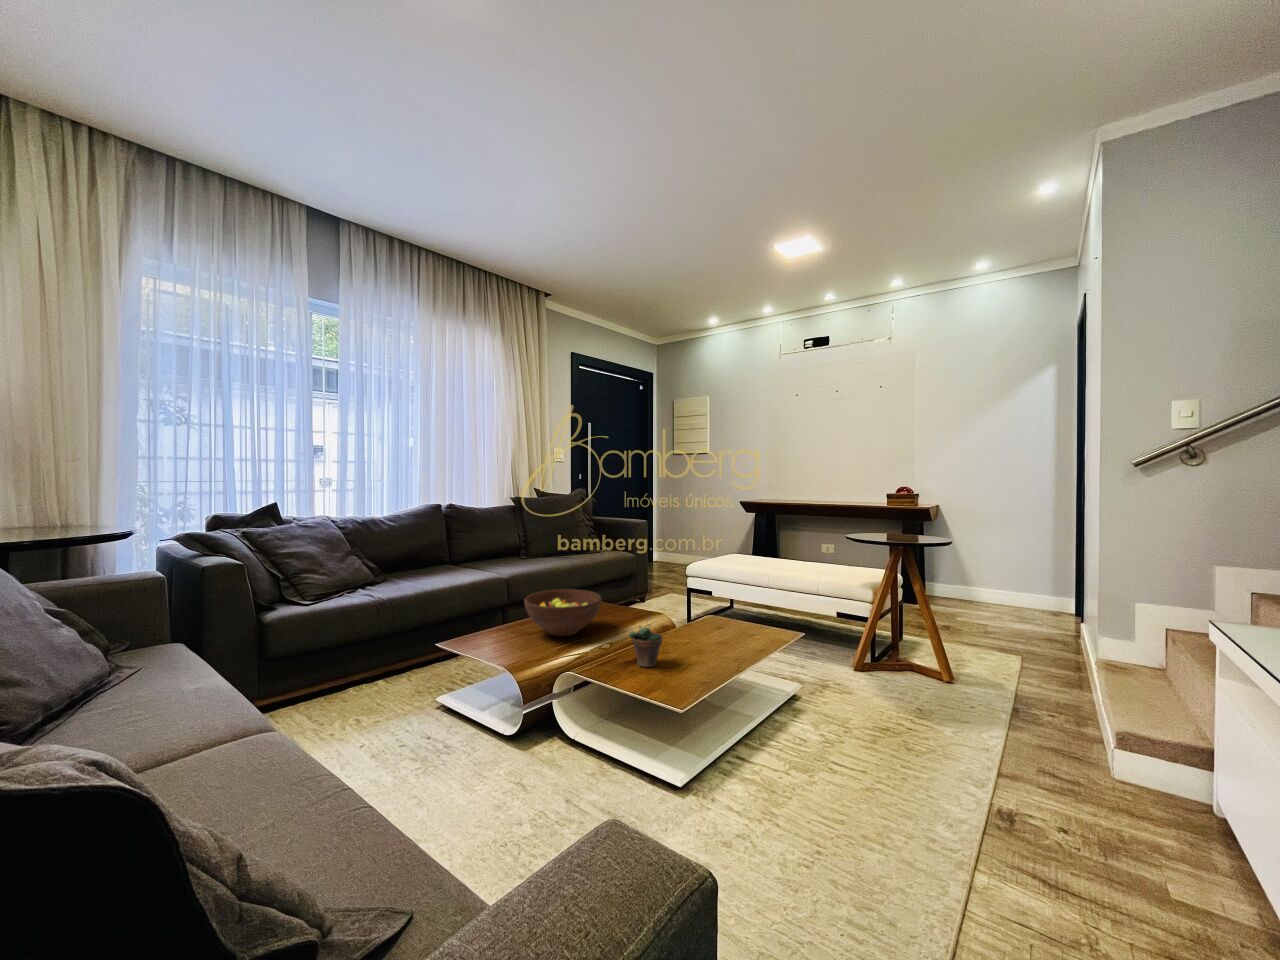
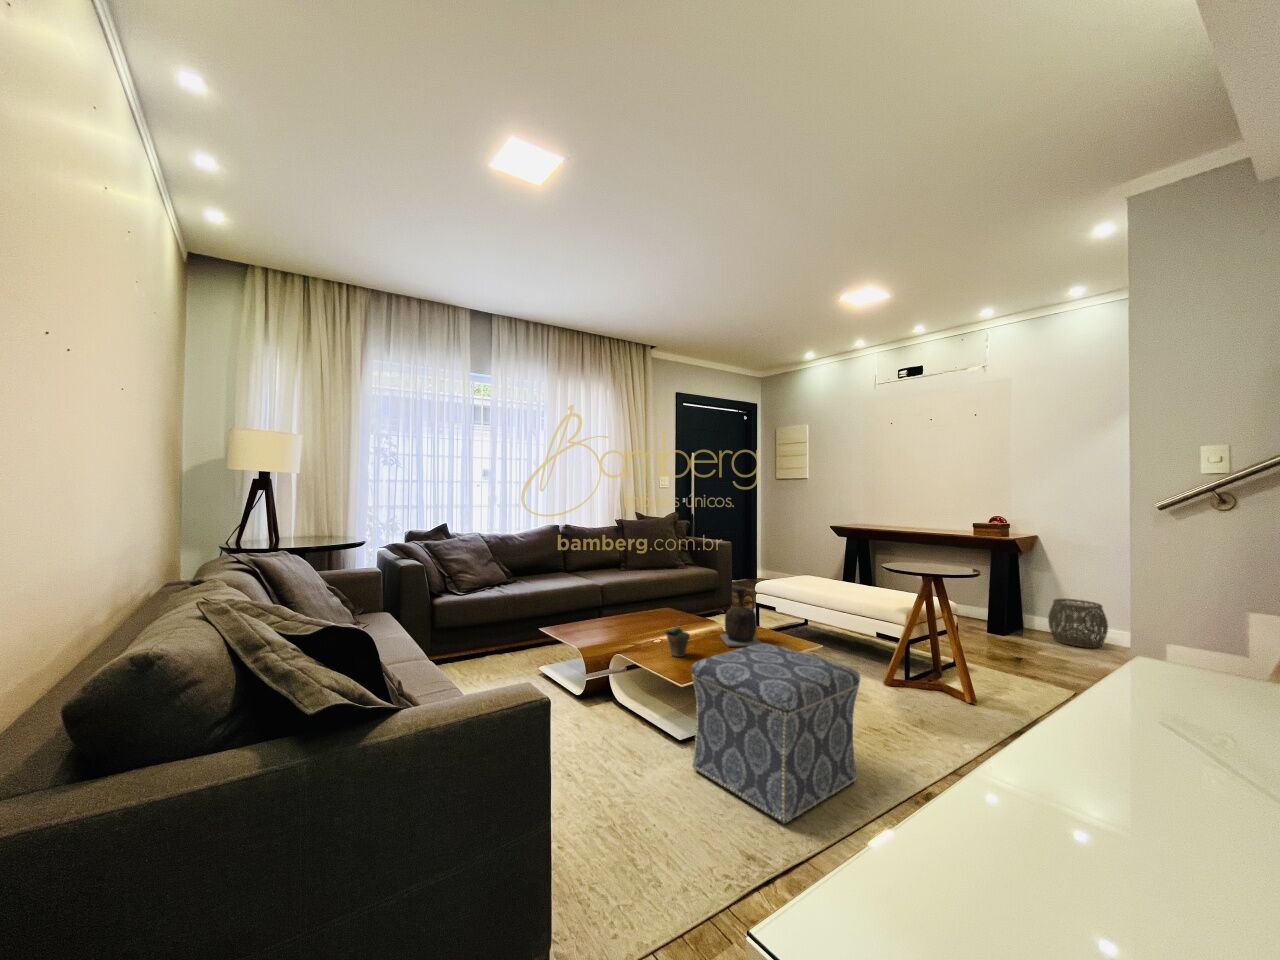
woven basket: none [954,563,1009,609] -> present [1048,599,1108,648]
vase: none [683,570,742,646] -> present [720,587,762,646]
fruit bowl: present [524,589,602,636] -> none [600,596,658,631]
ottoman: none [712,641,925,910] -> present [691,643,860,824]

